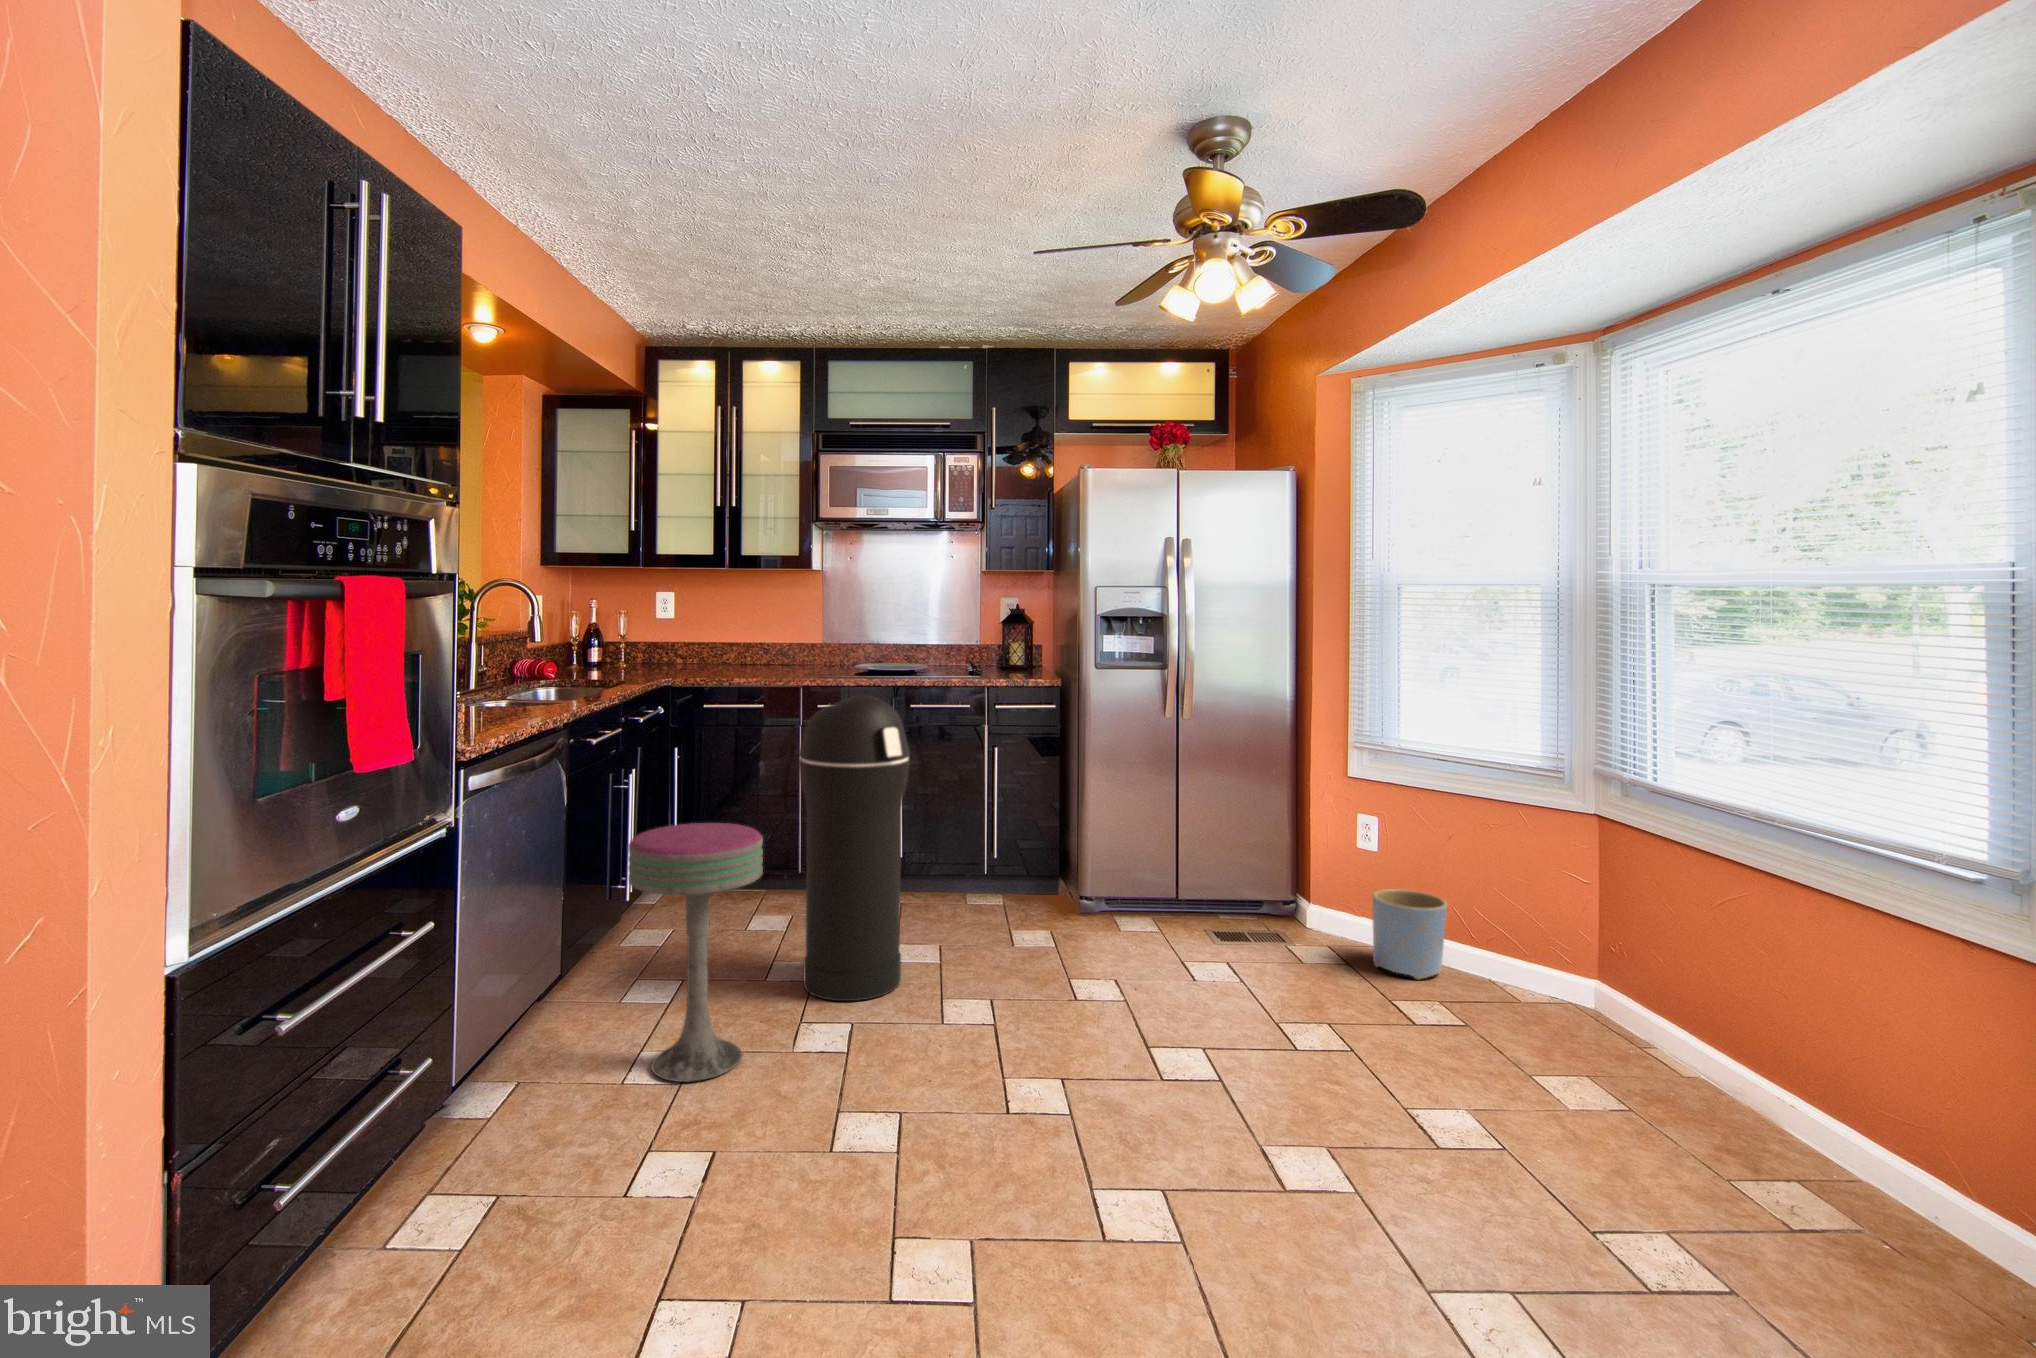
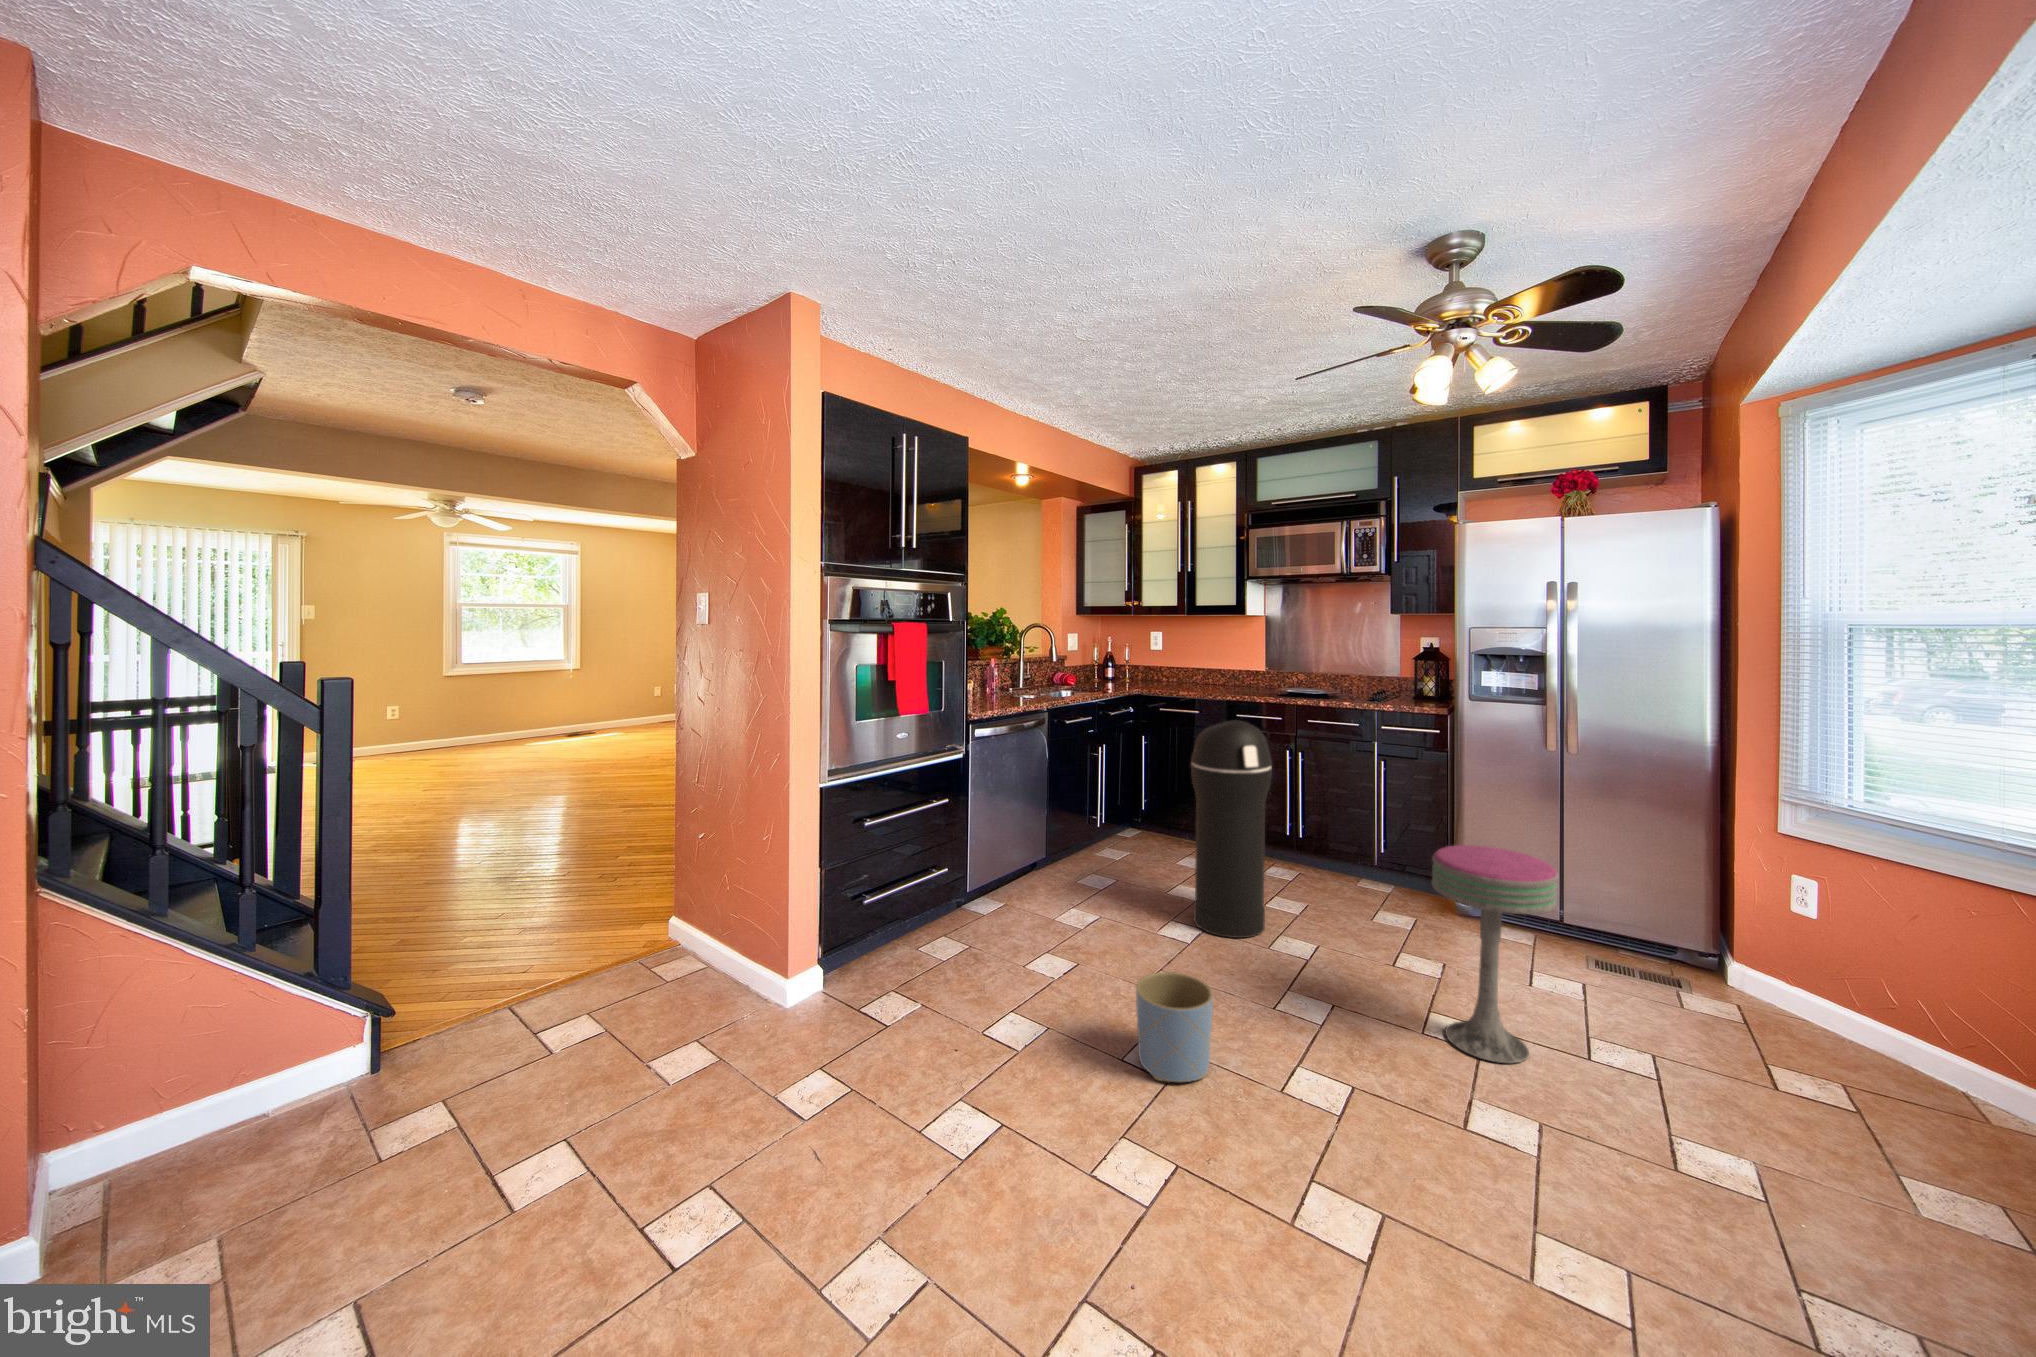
bar stool: present [628,823,763,1082] -> present [1432,845,1558,1063]
planter: present [1372,889,1447,979] -> present [1136,972,1213,1082]

